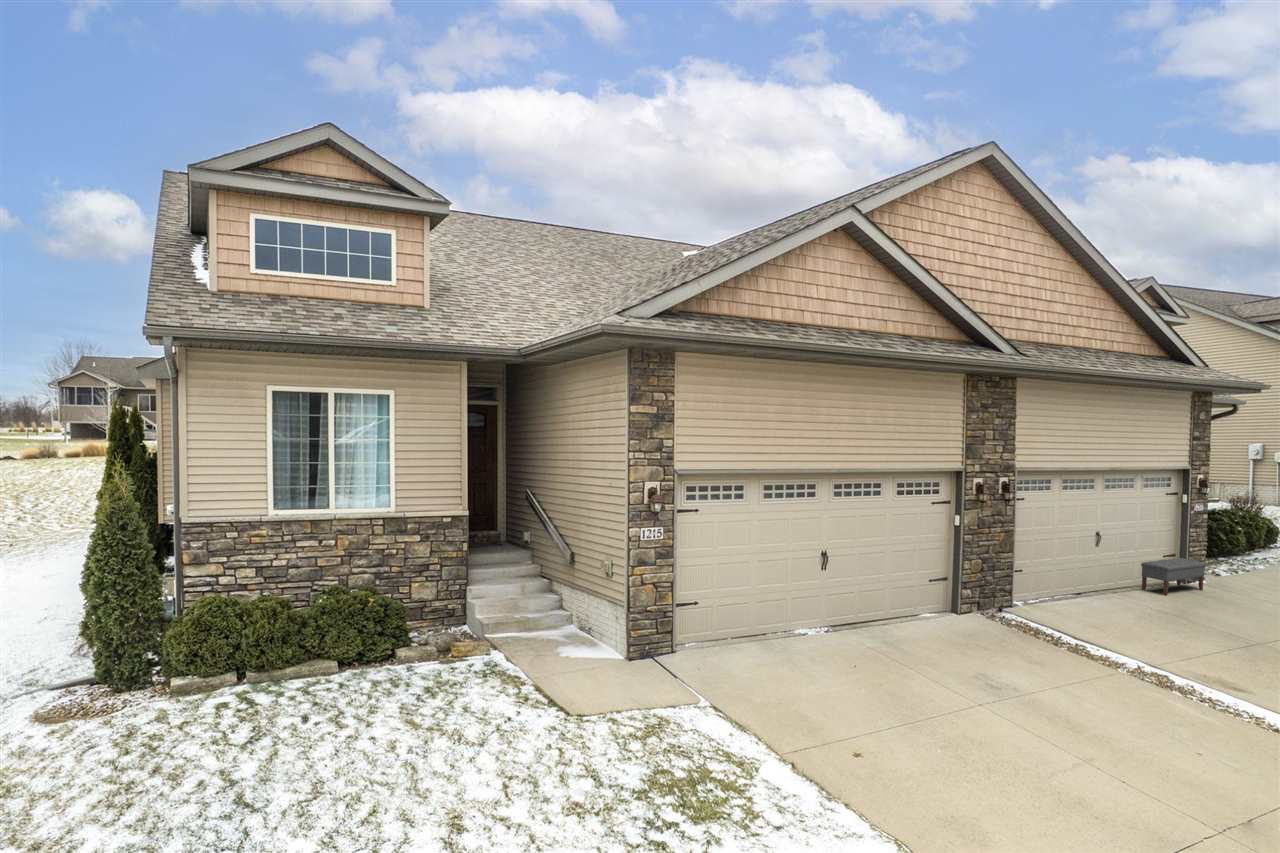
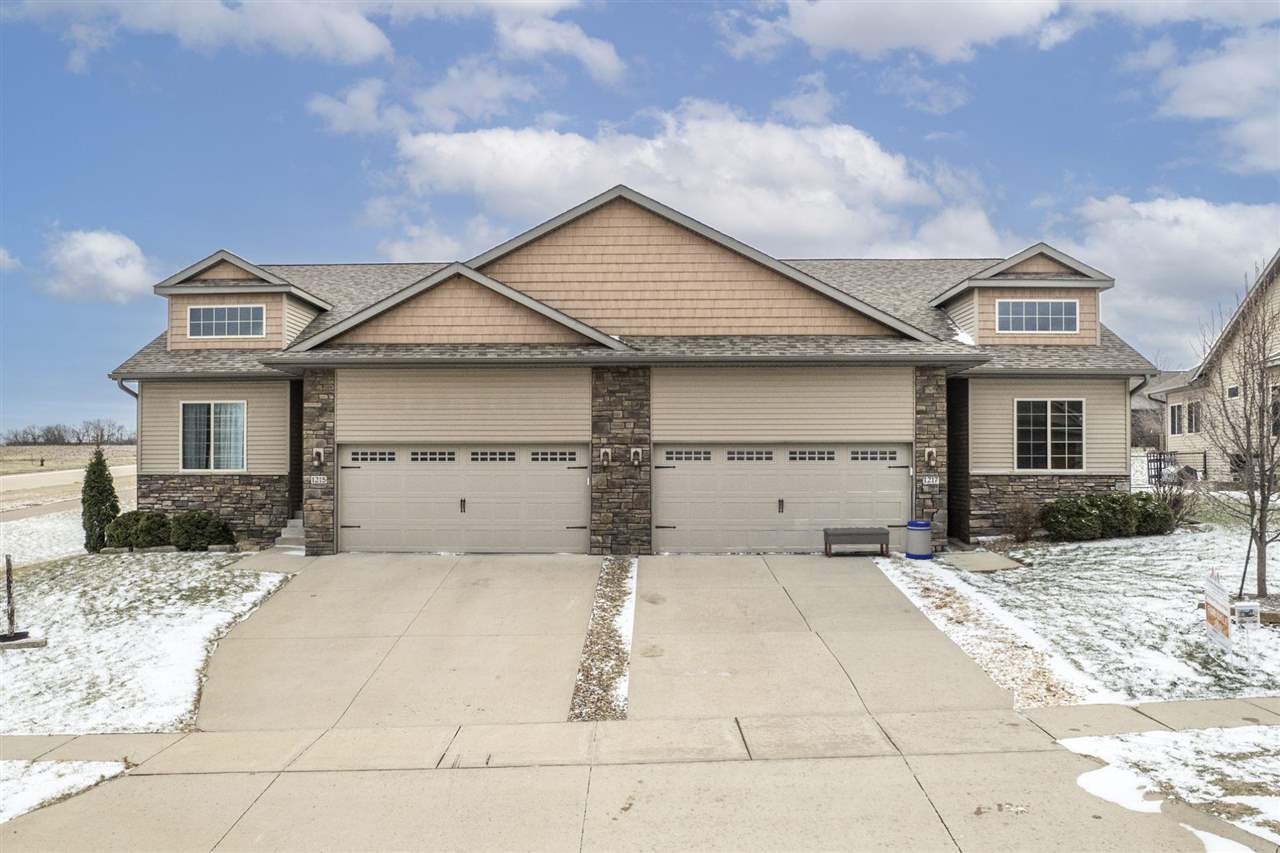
trash can: none [1203,550,1236,590] -> present [906,521,933,559]

